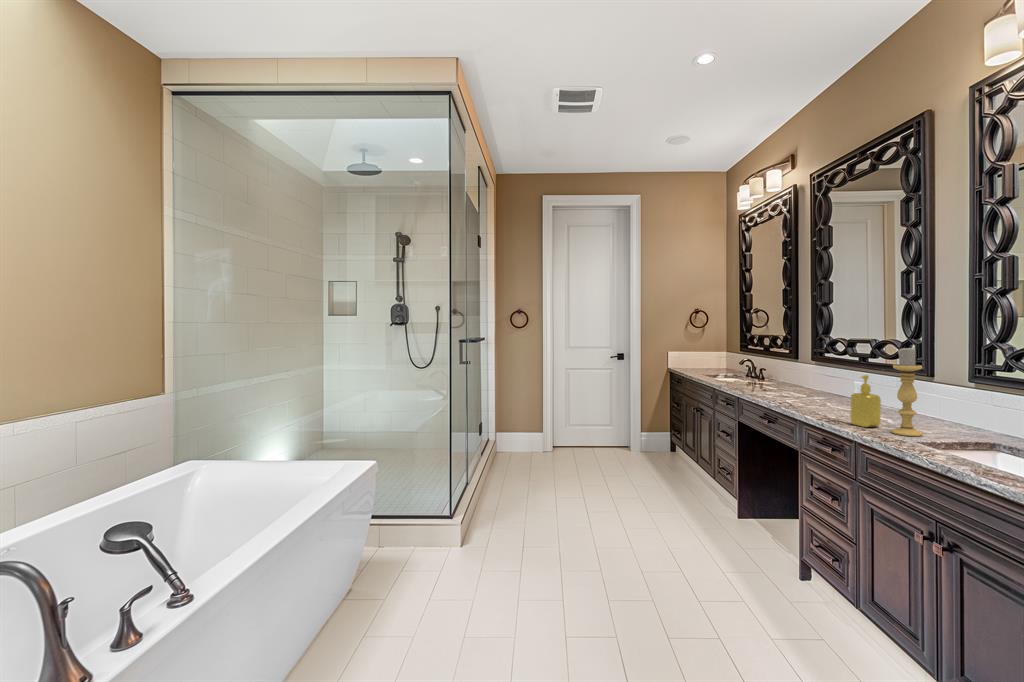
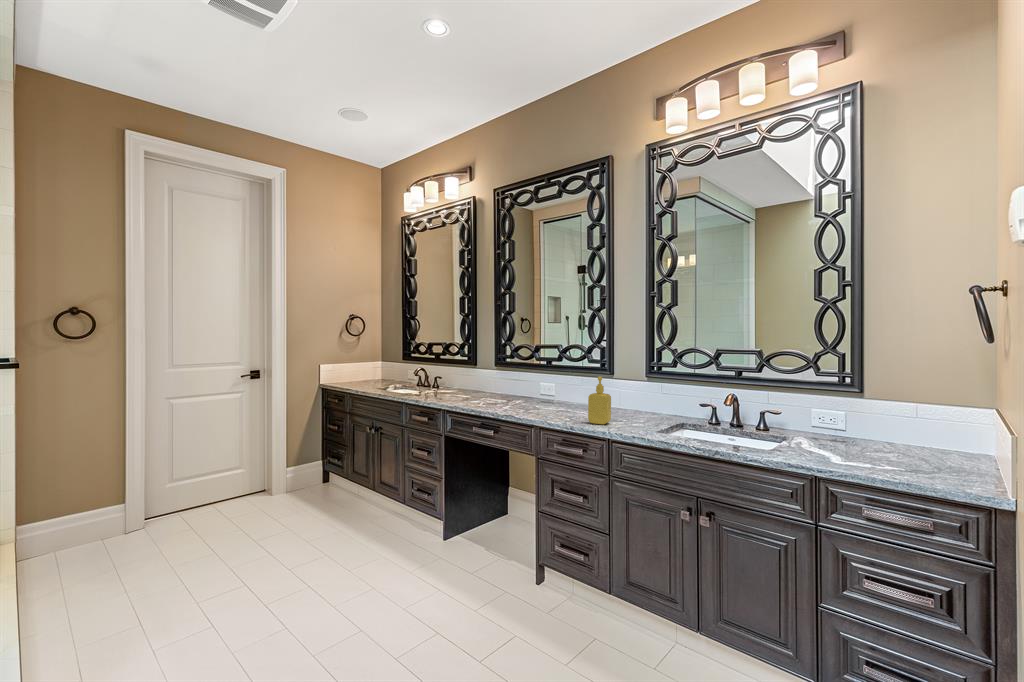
candle holder: present [892,347,922,436] -> none [625,349,646,428]

